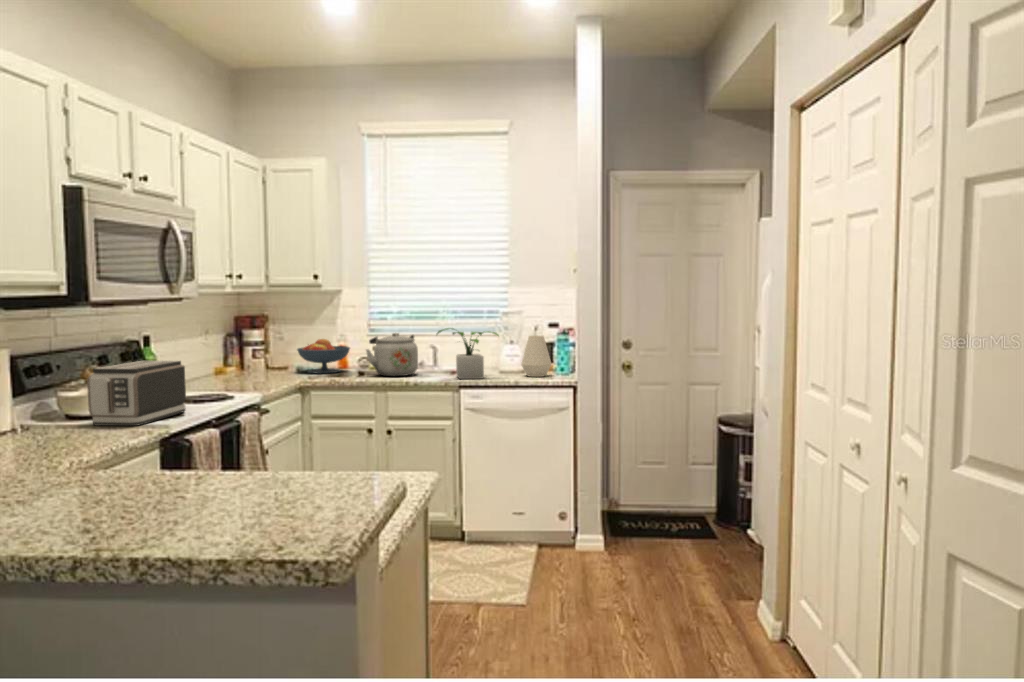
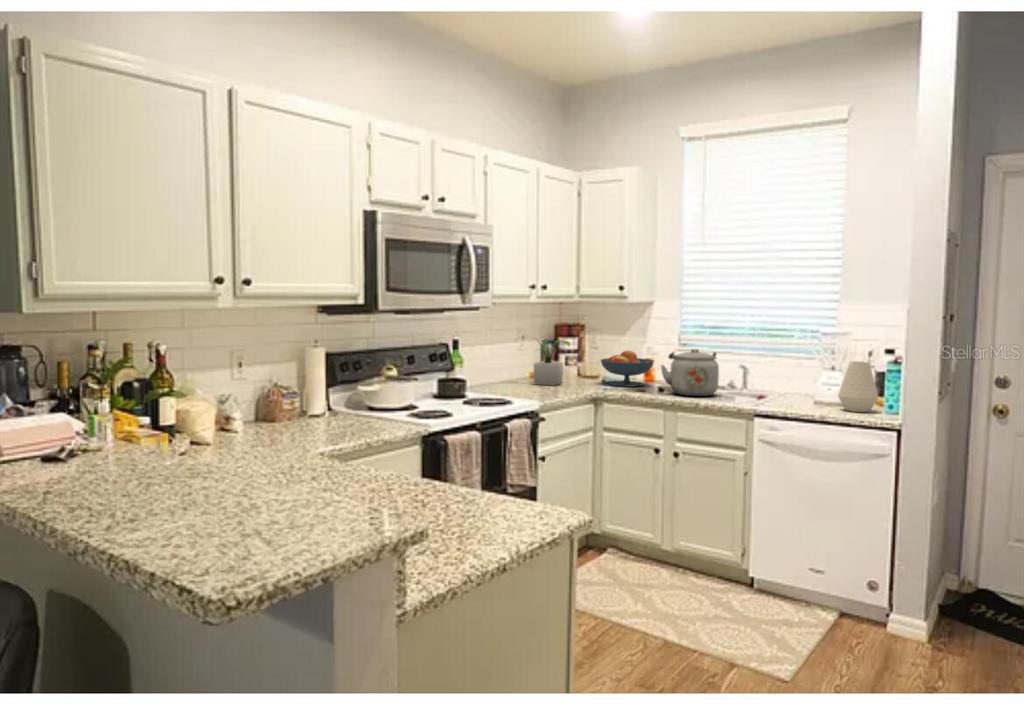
potted plant: present [437,328,498,379] -> present [534,340,570,386]
toaster: present [87,361,186,426] -> none [376,364,457,421]

